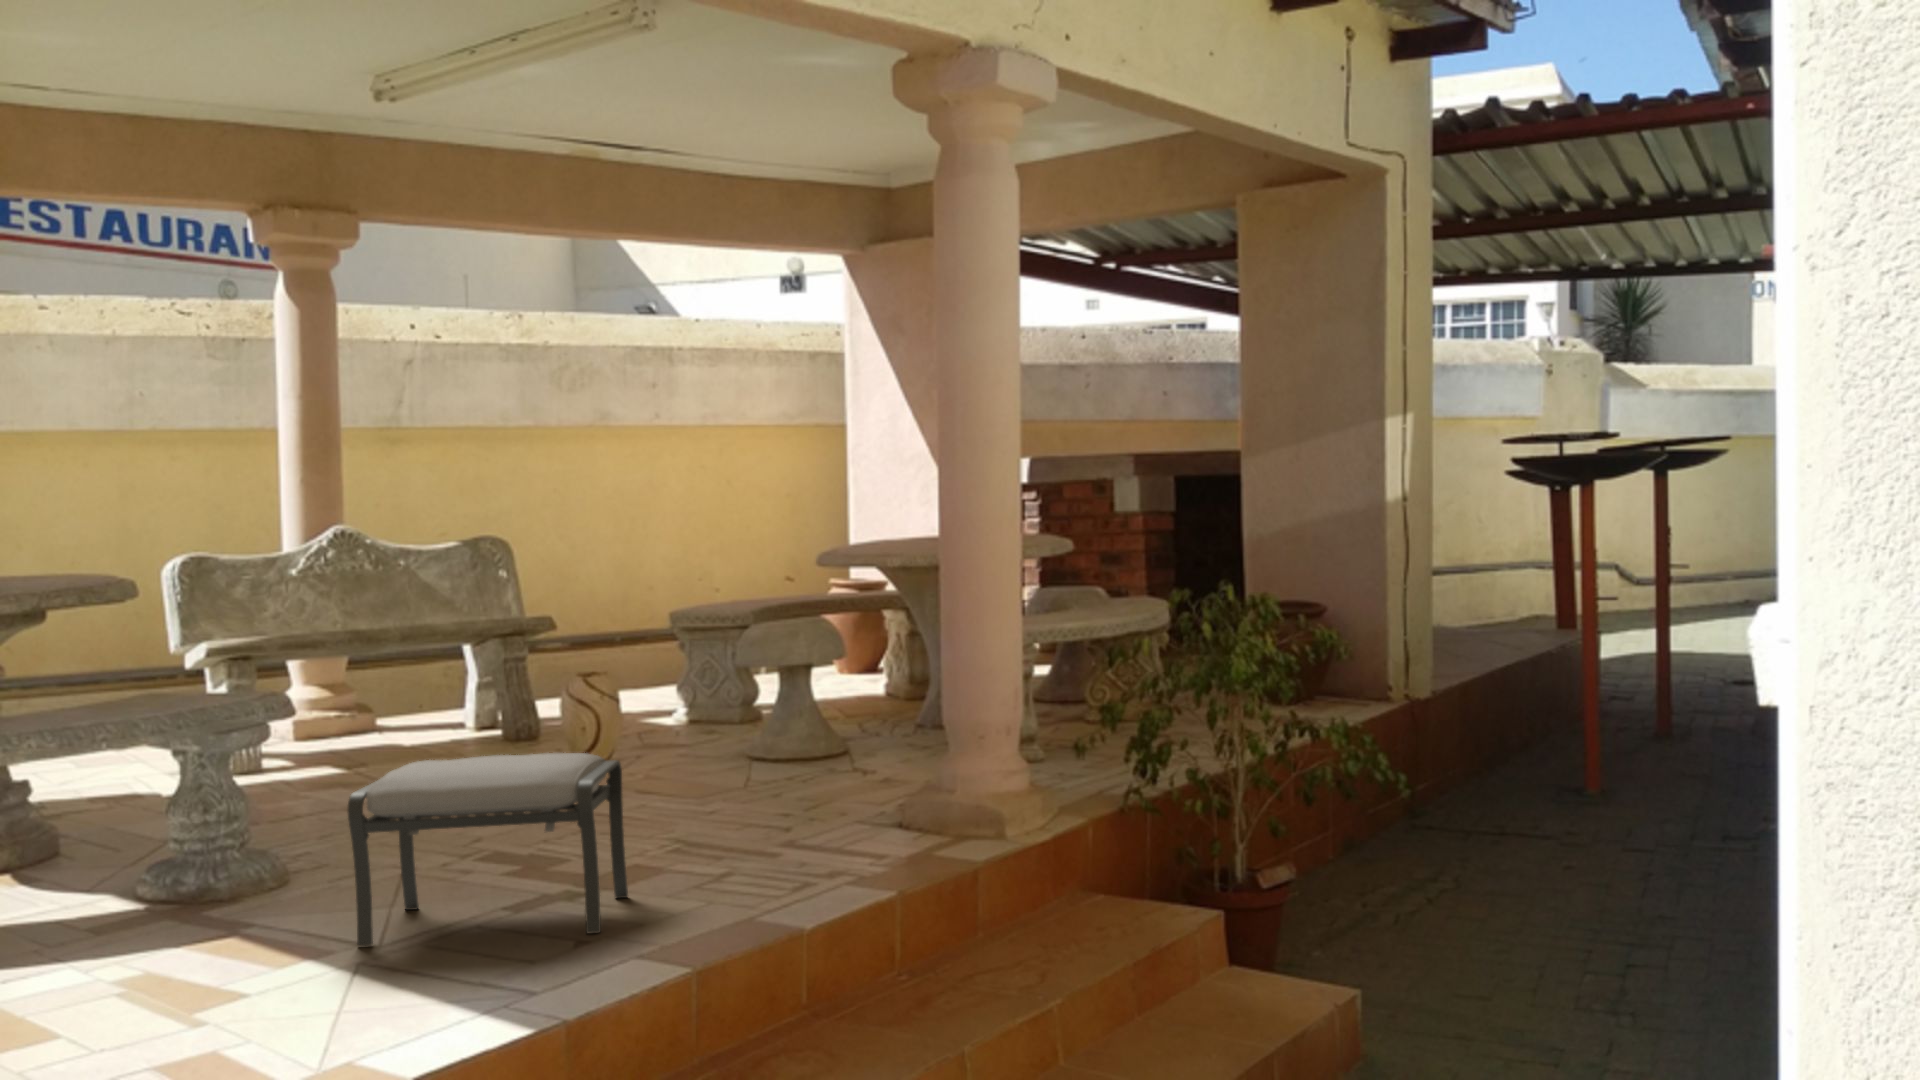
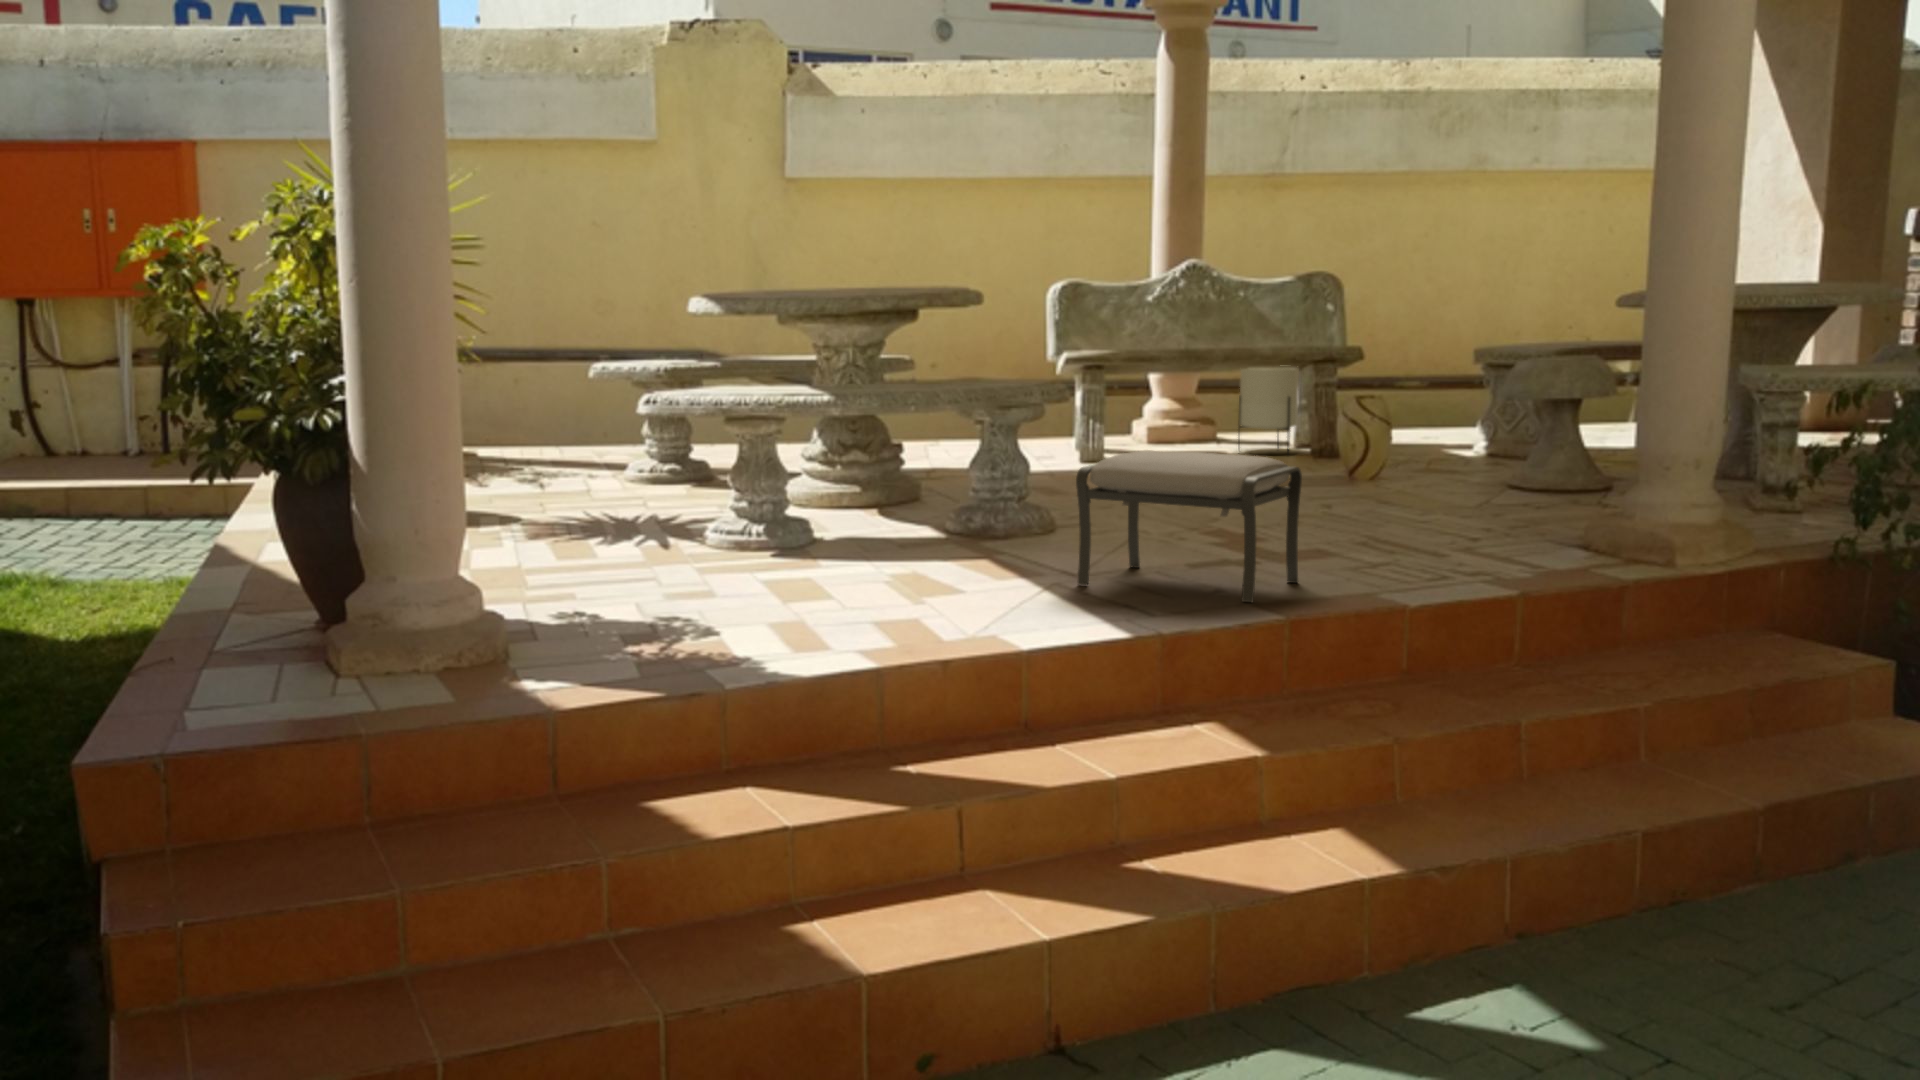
planter: none [406,639,477,744] -> present [1238,367,1299,452]

